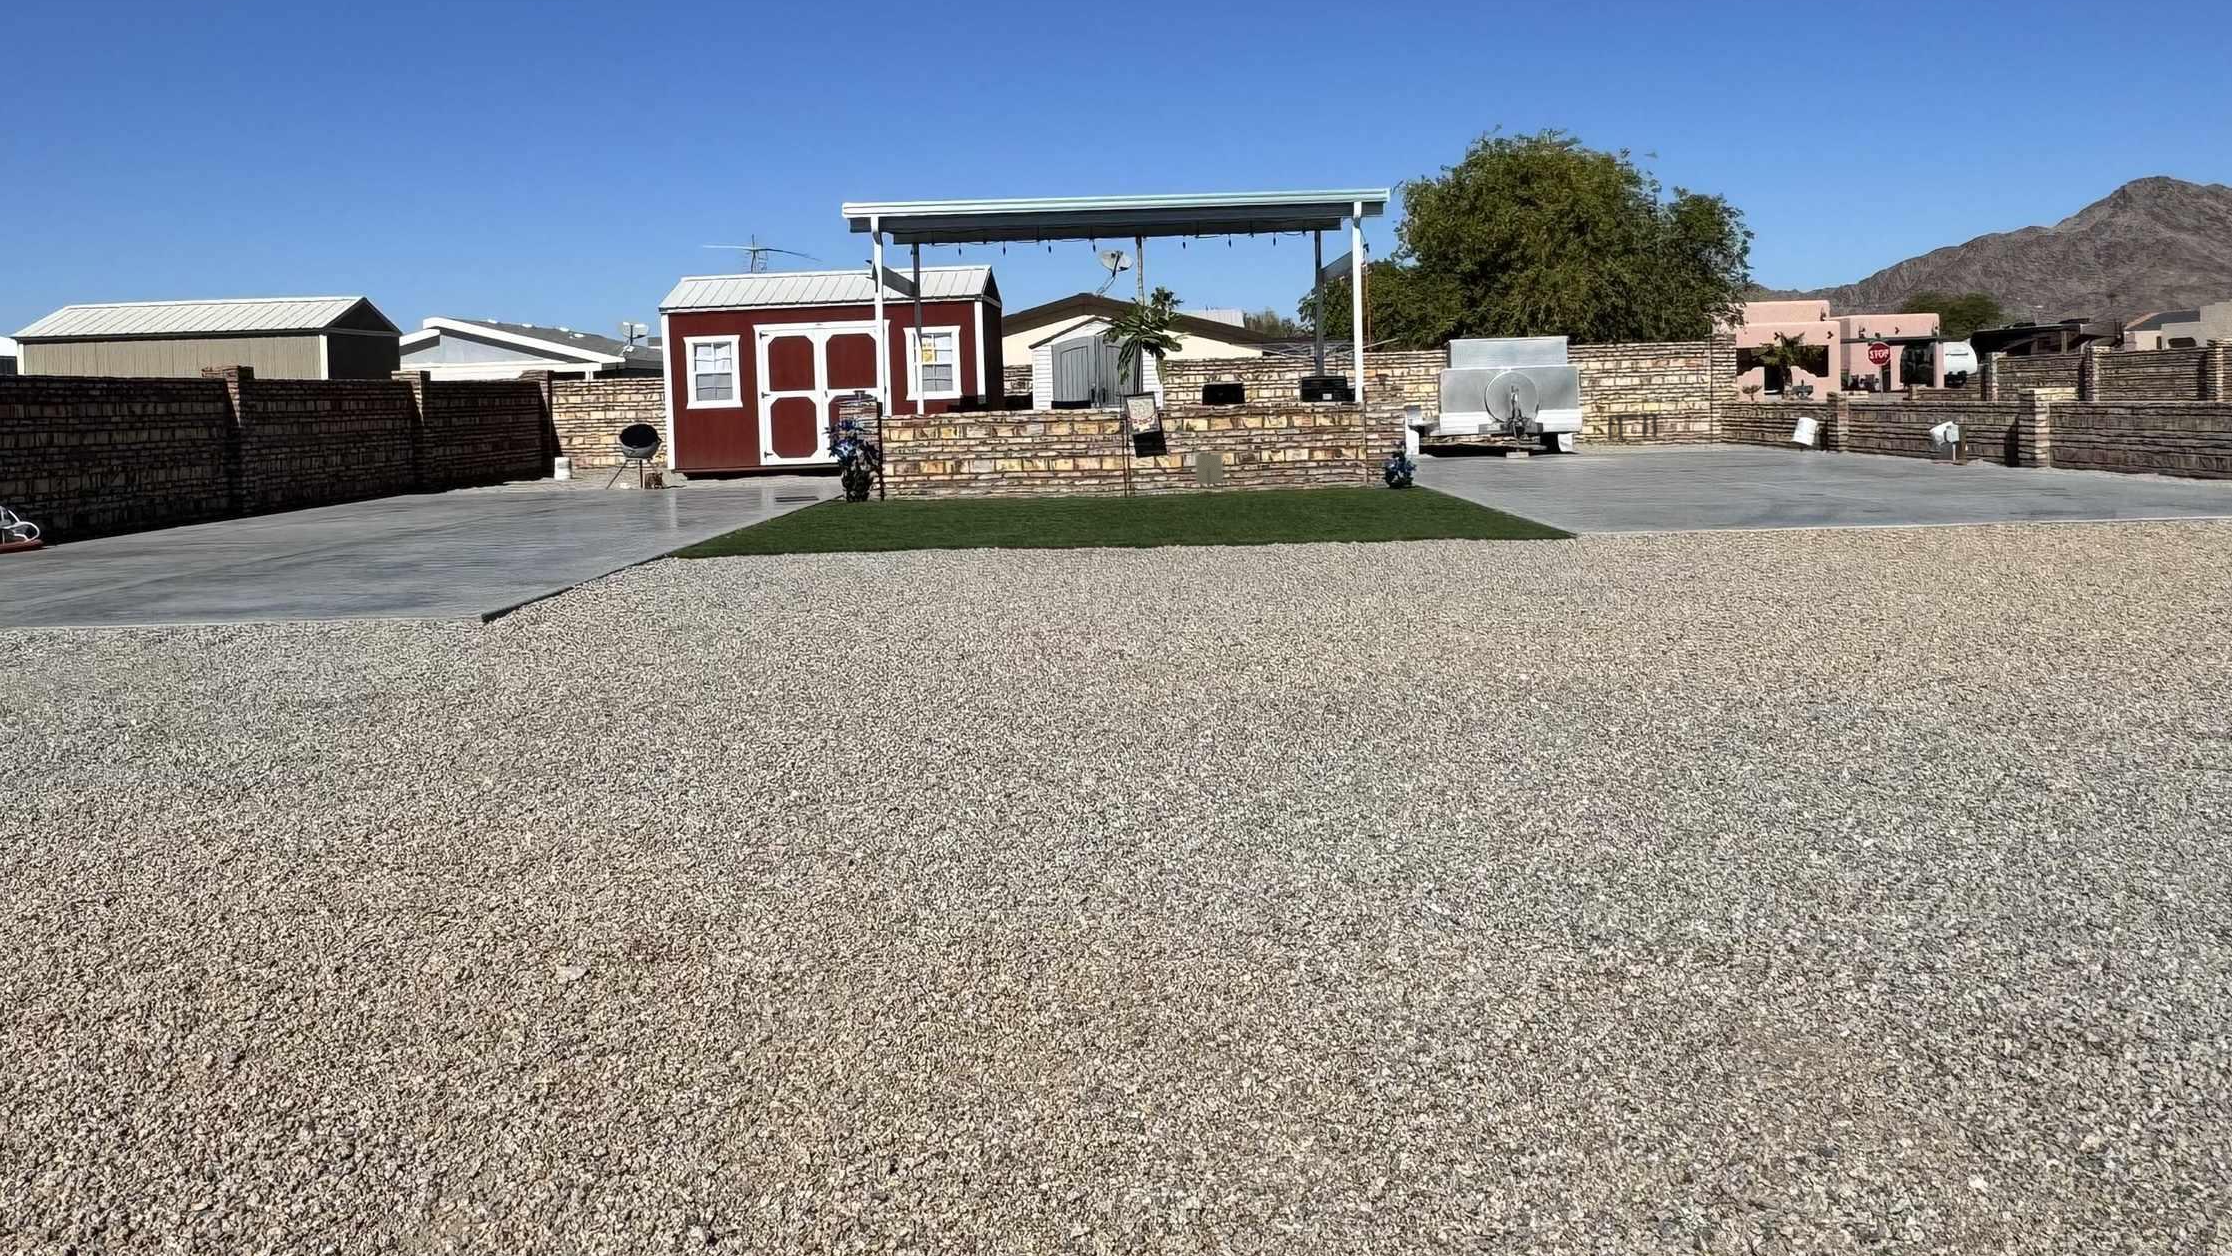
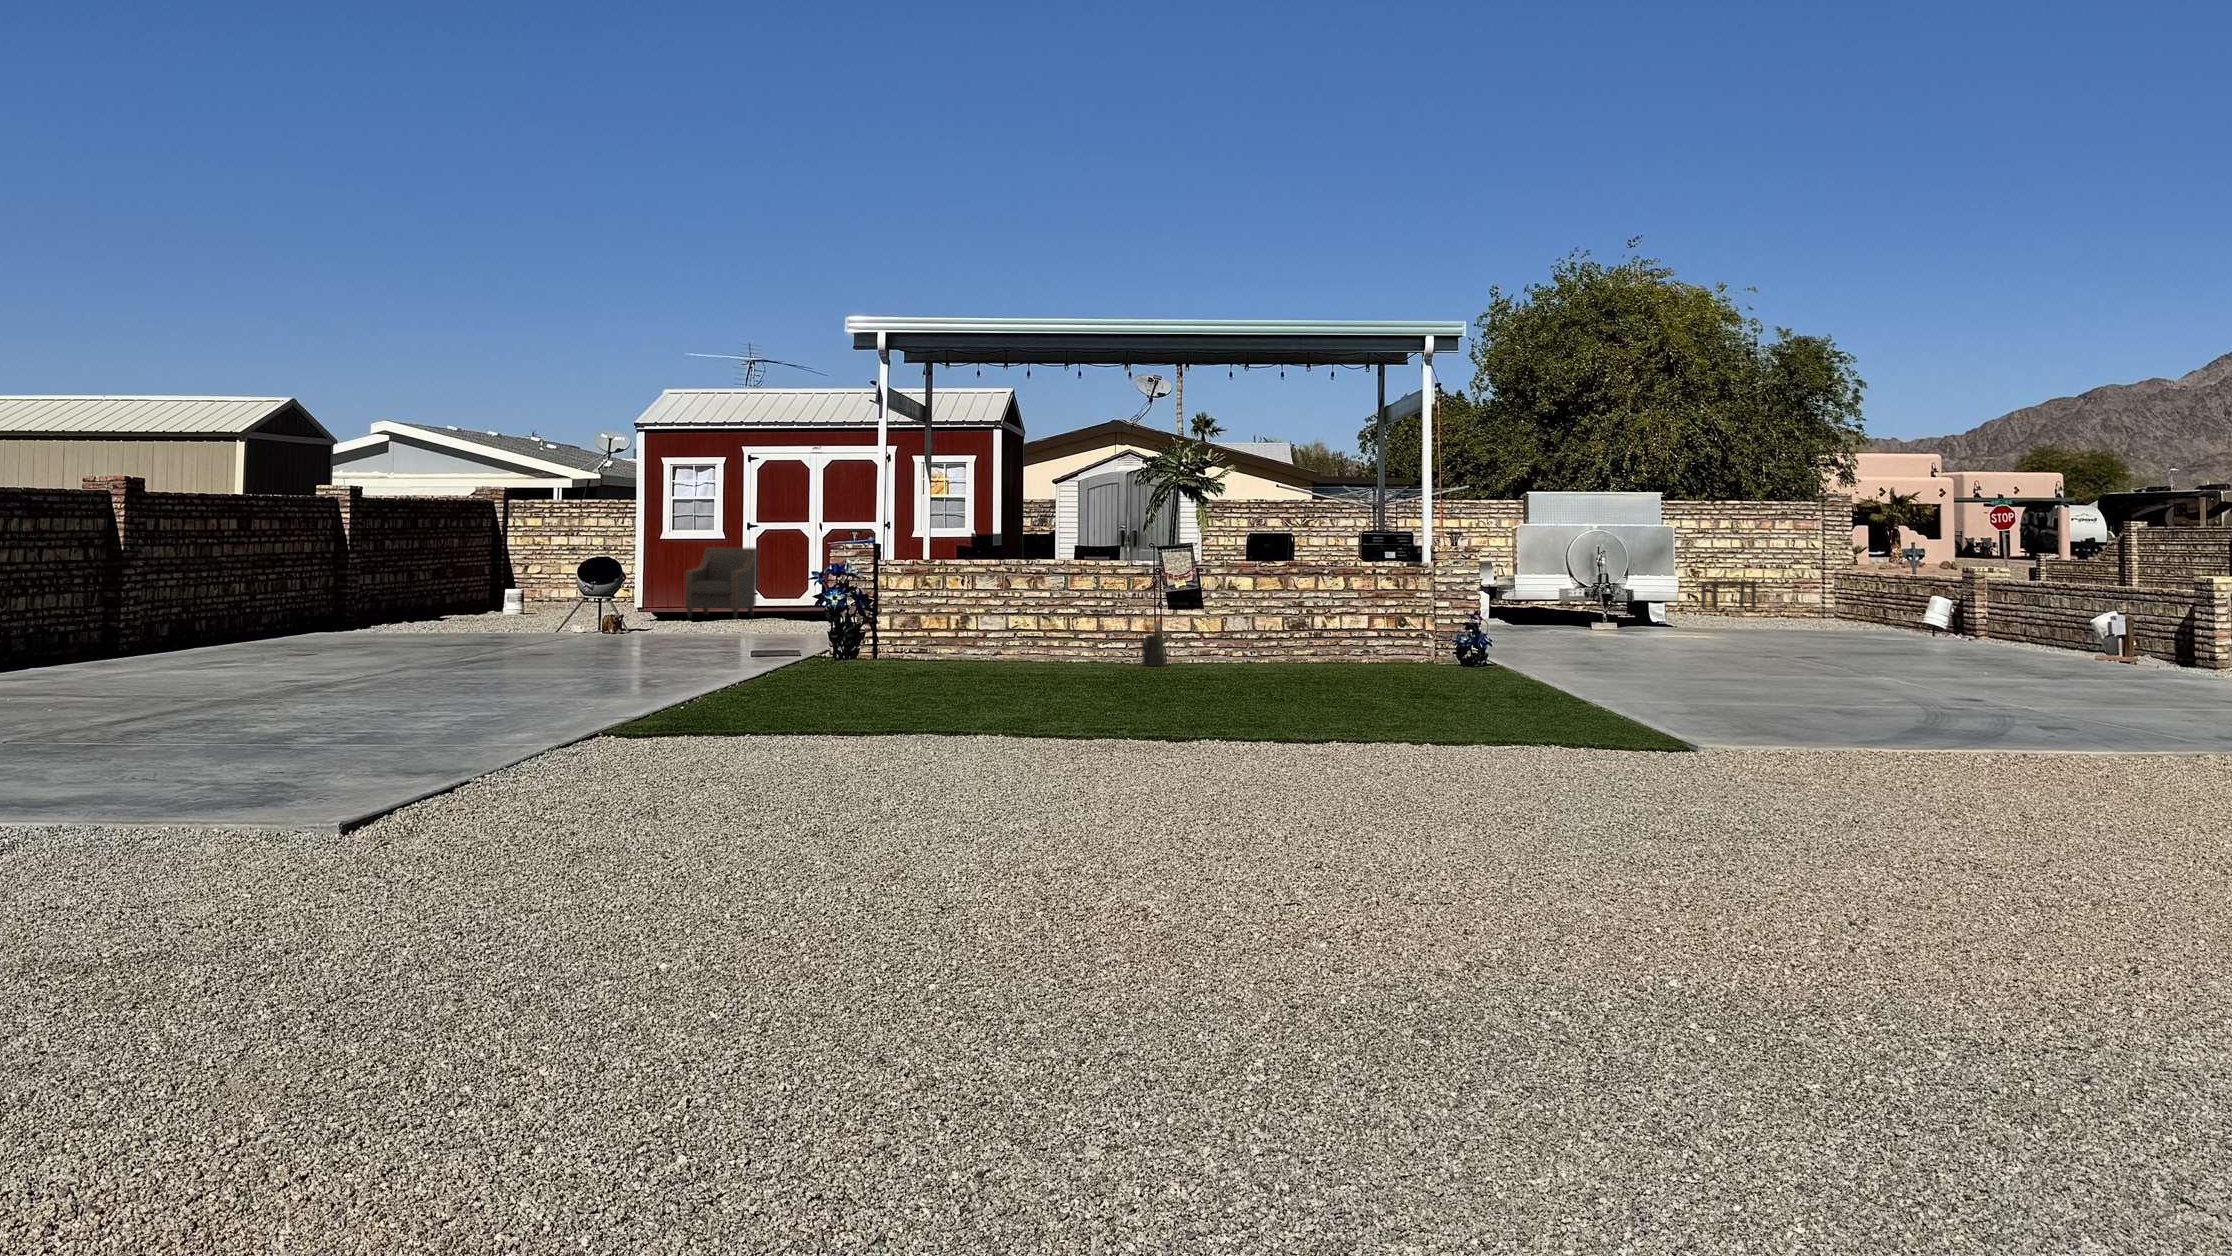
chair: none [710,413,773,476] -> present [685,547,758,619]
planter: present [1195,454,1223,492] -> none [1239,618,1271,669]
watering can: none [1111,458,1135,497] -> present [1141,620,1166,666]

